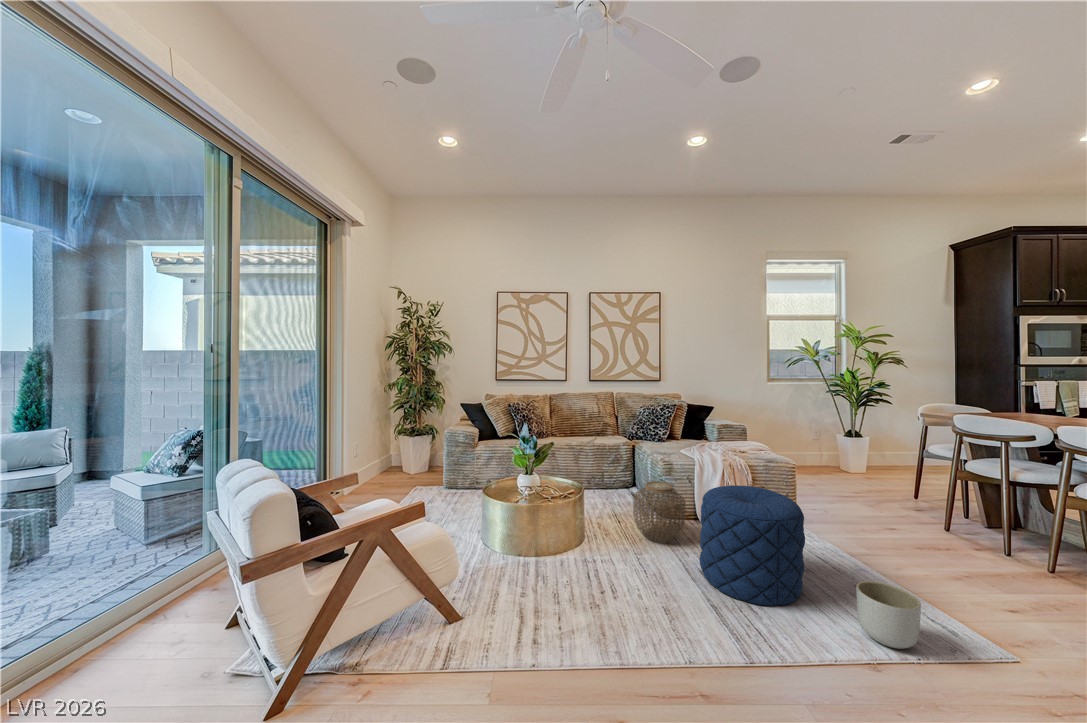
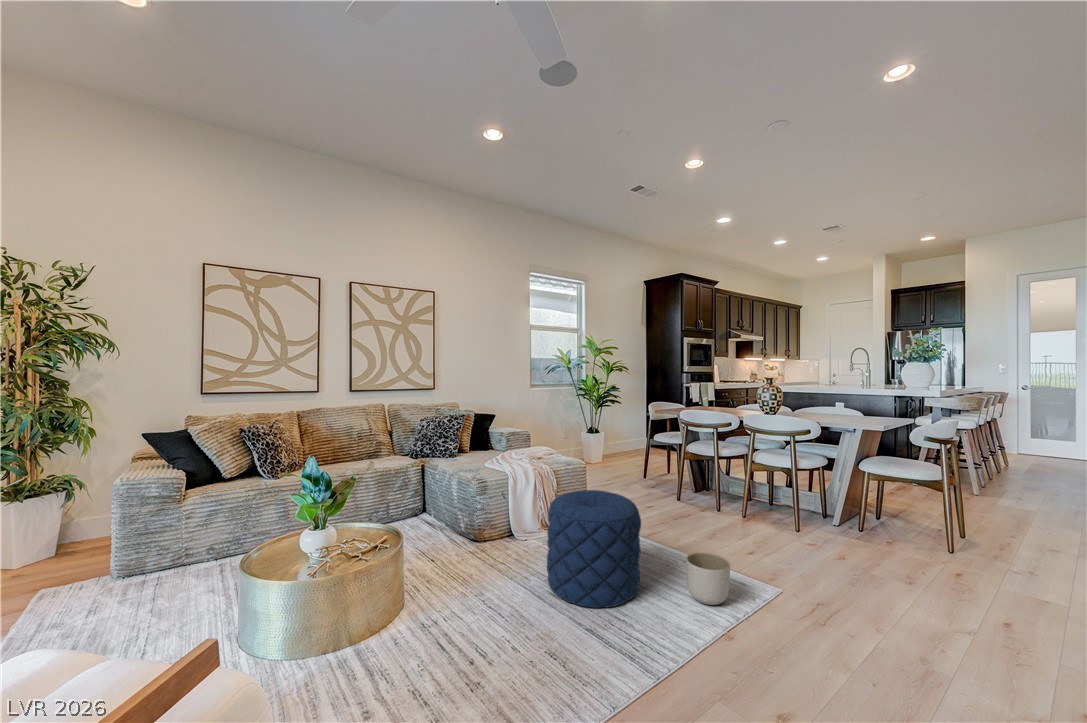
woven basket: present [633,481,685,542] -> none [458,503,516,574]

